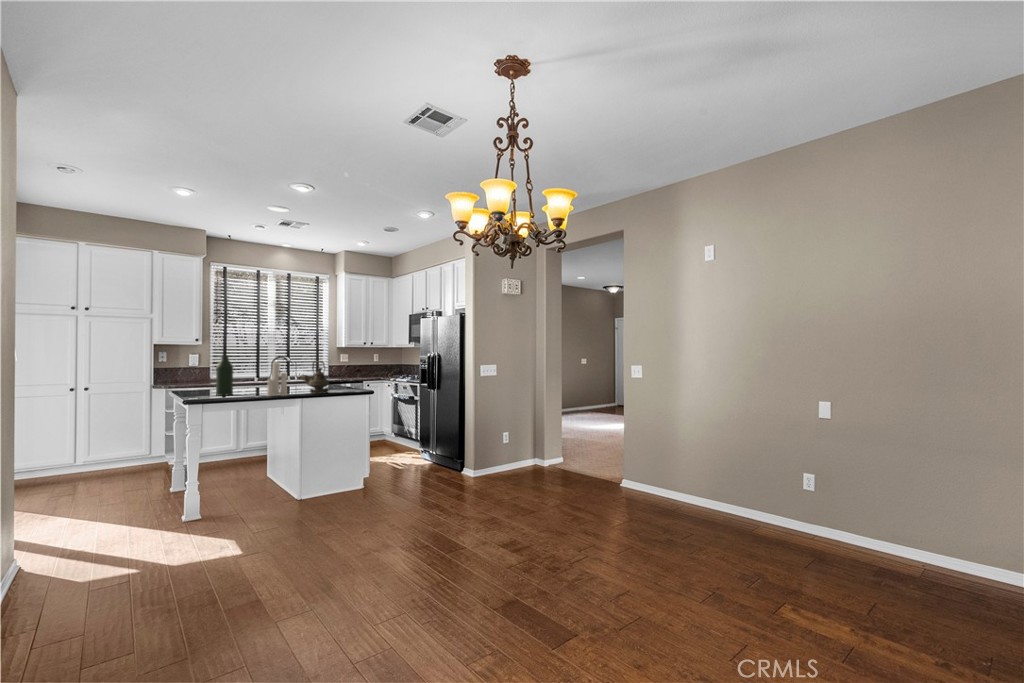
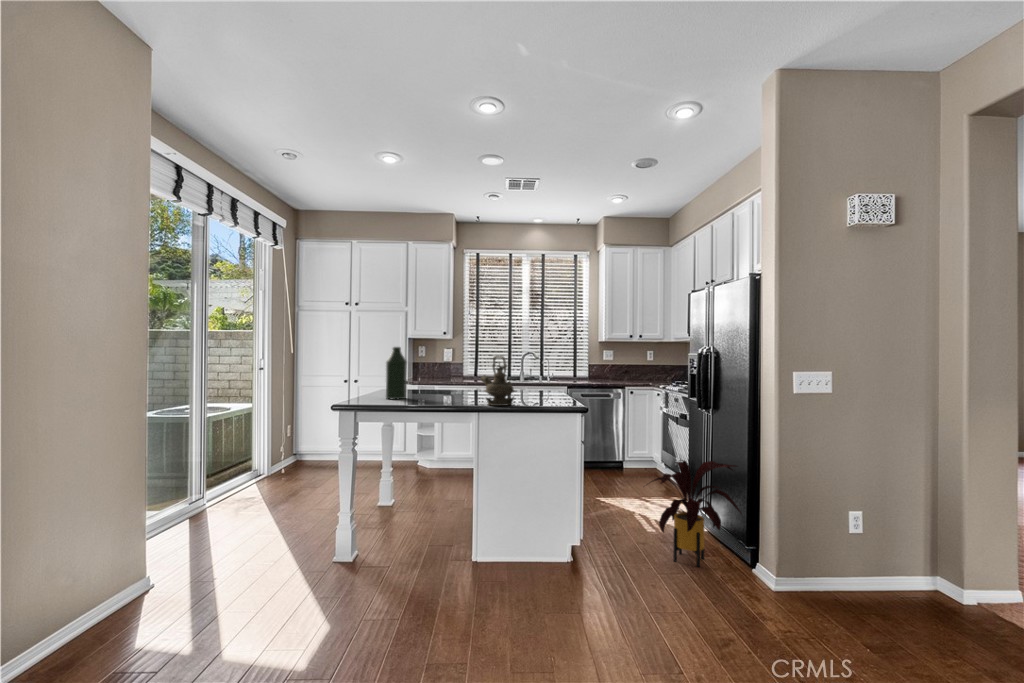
candle: present [267,362,287,396] -> none [423,347,452,406]
house plant: none [401,419,458,479] -> present [651,460,741,567]

